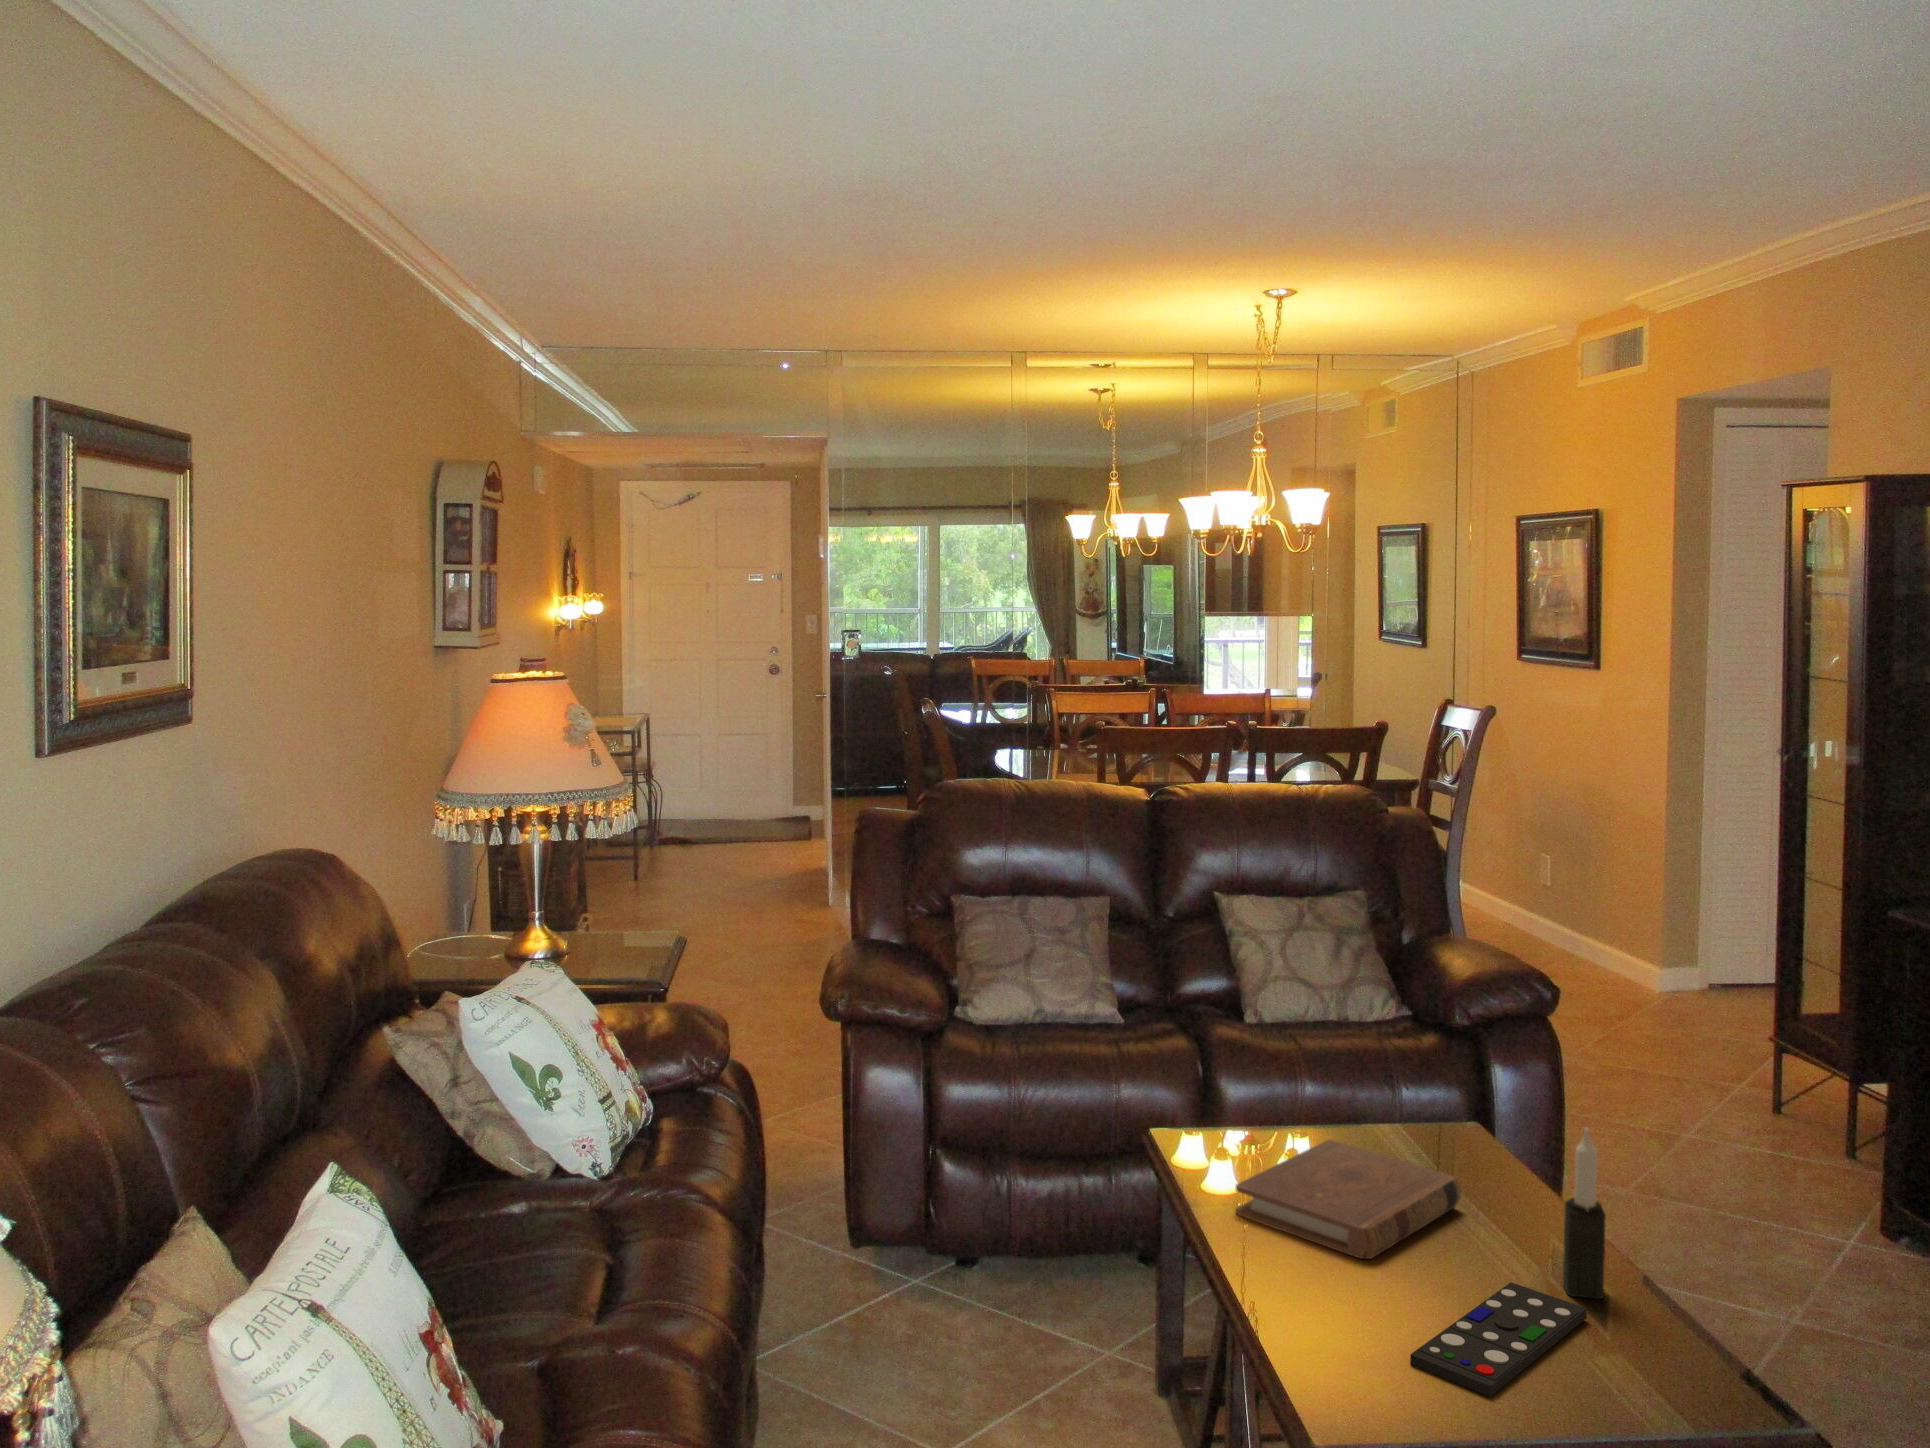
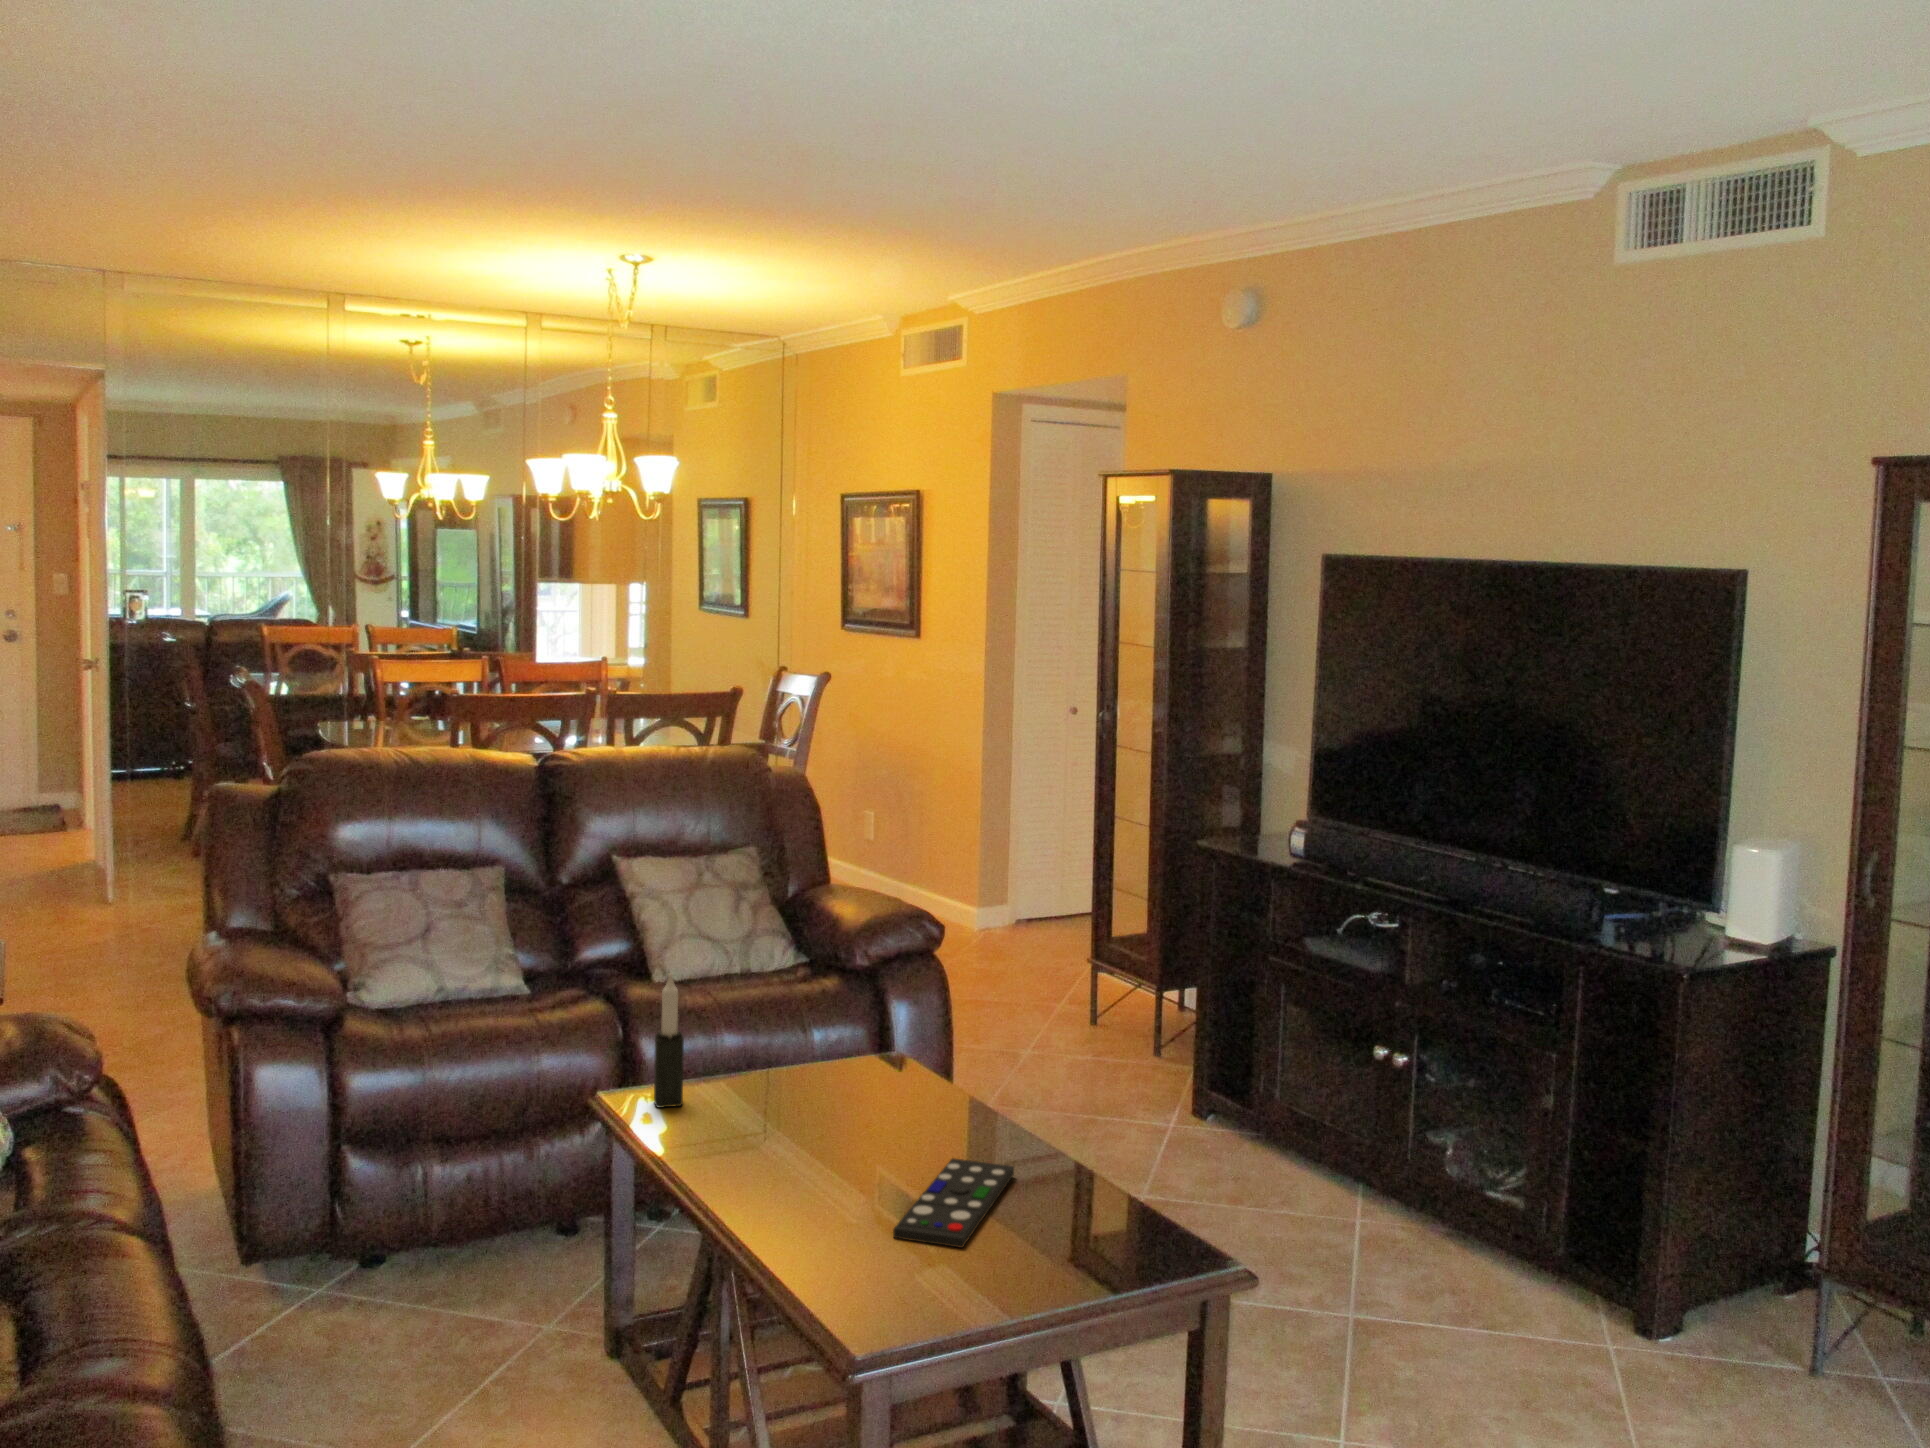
candle: present [1563,1128,1606,1299] -> present [654,973,684,1108]
book: present [1235,1140,1461,1259] -> none [701,1069,893,1164]

